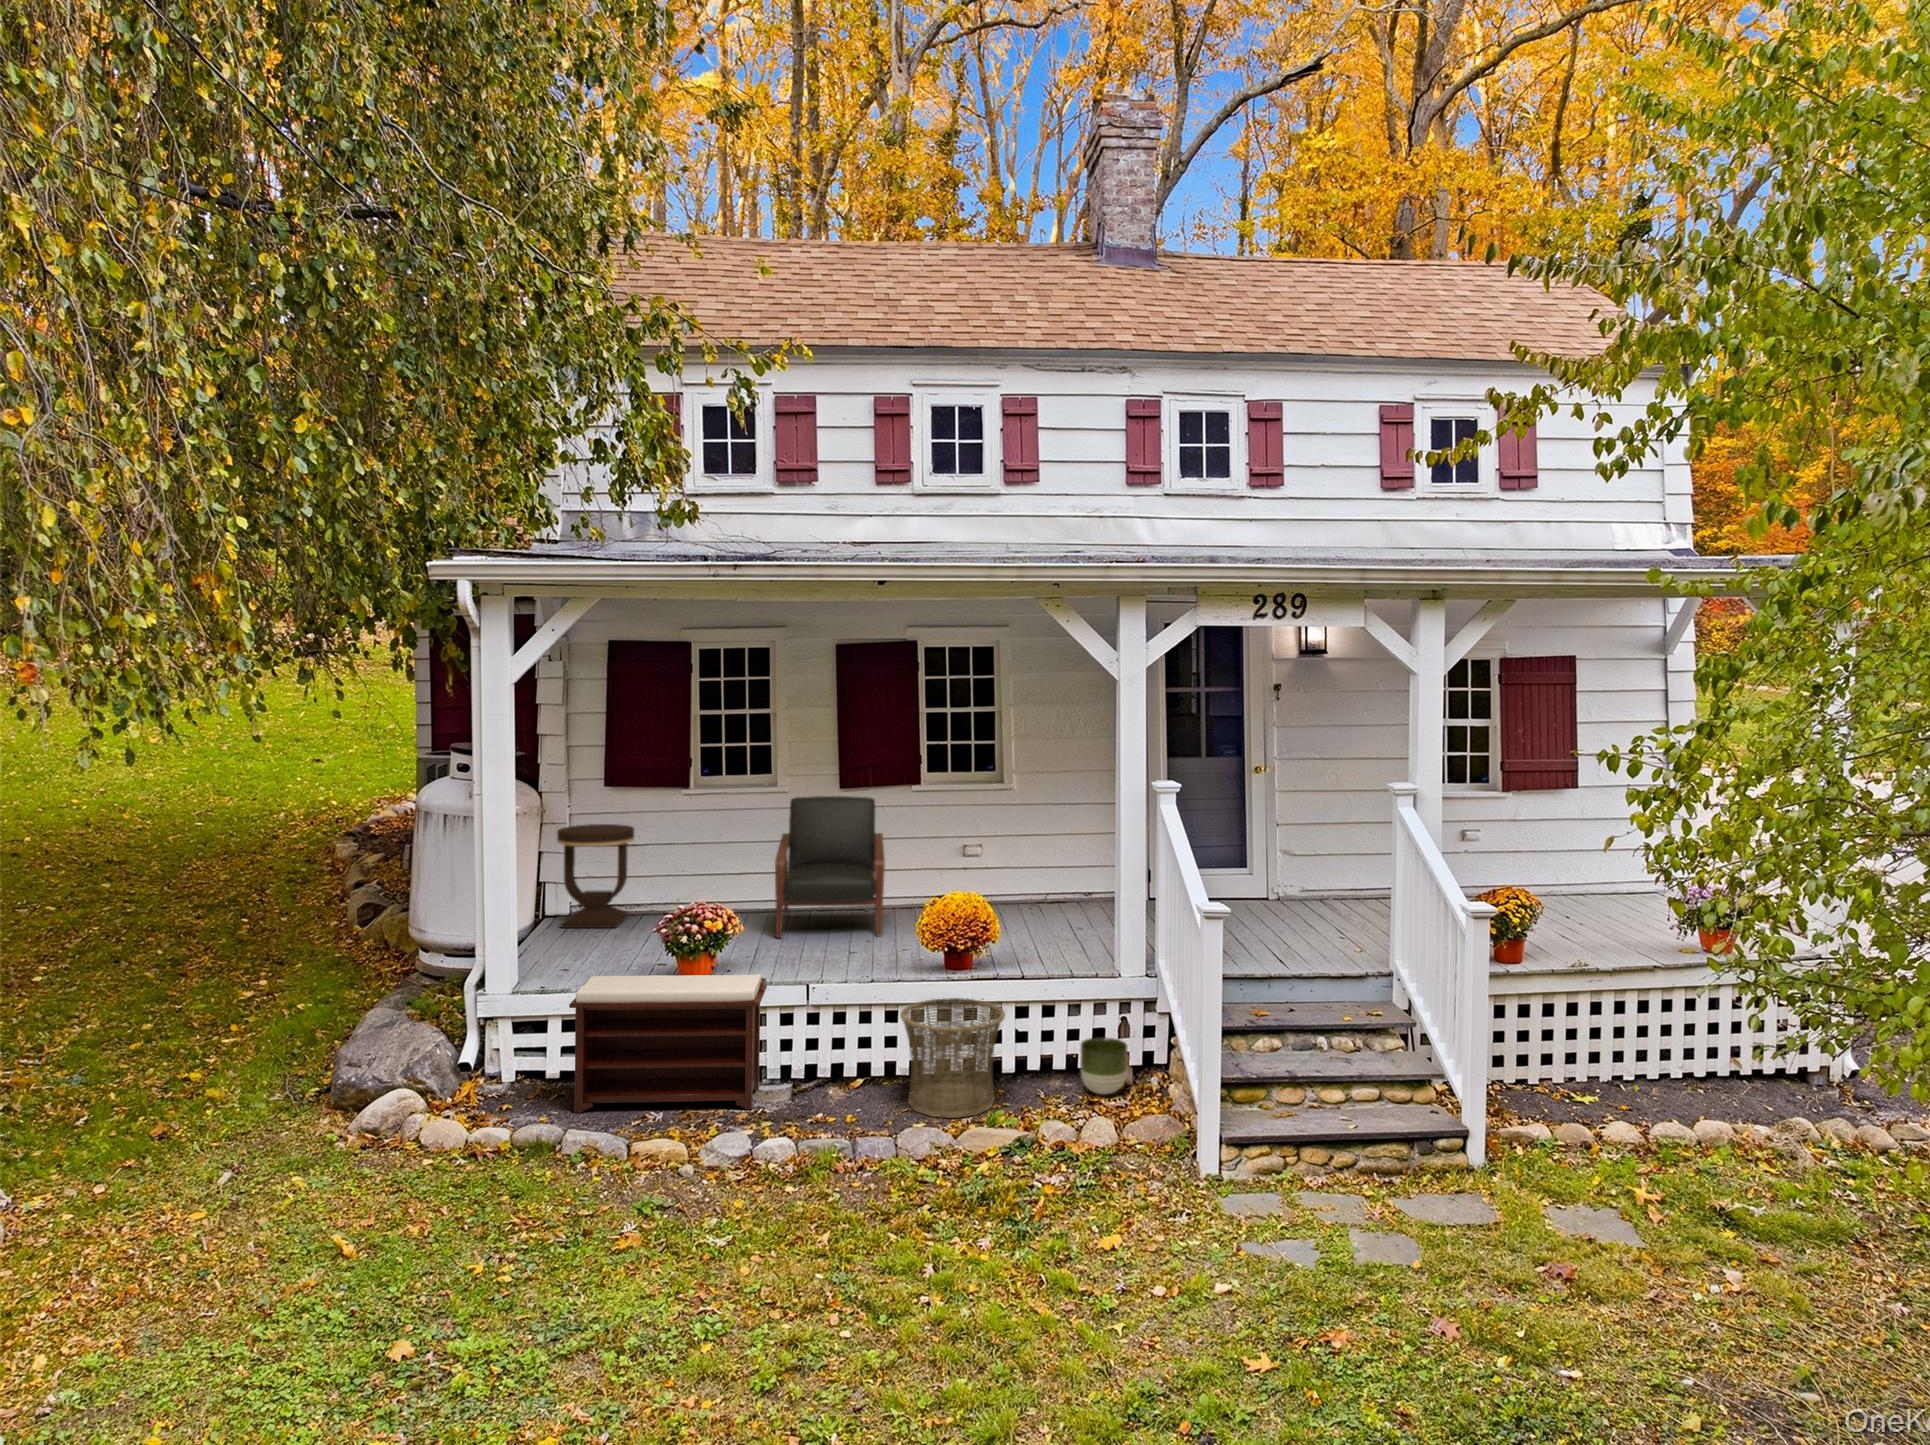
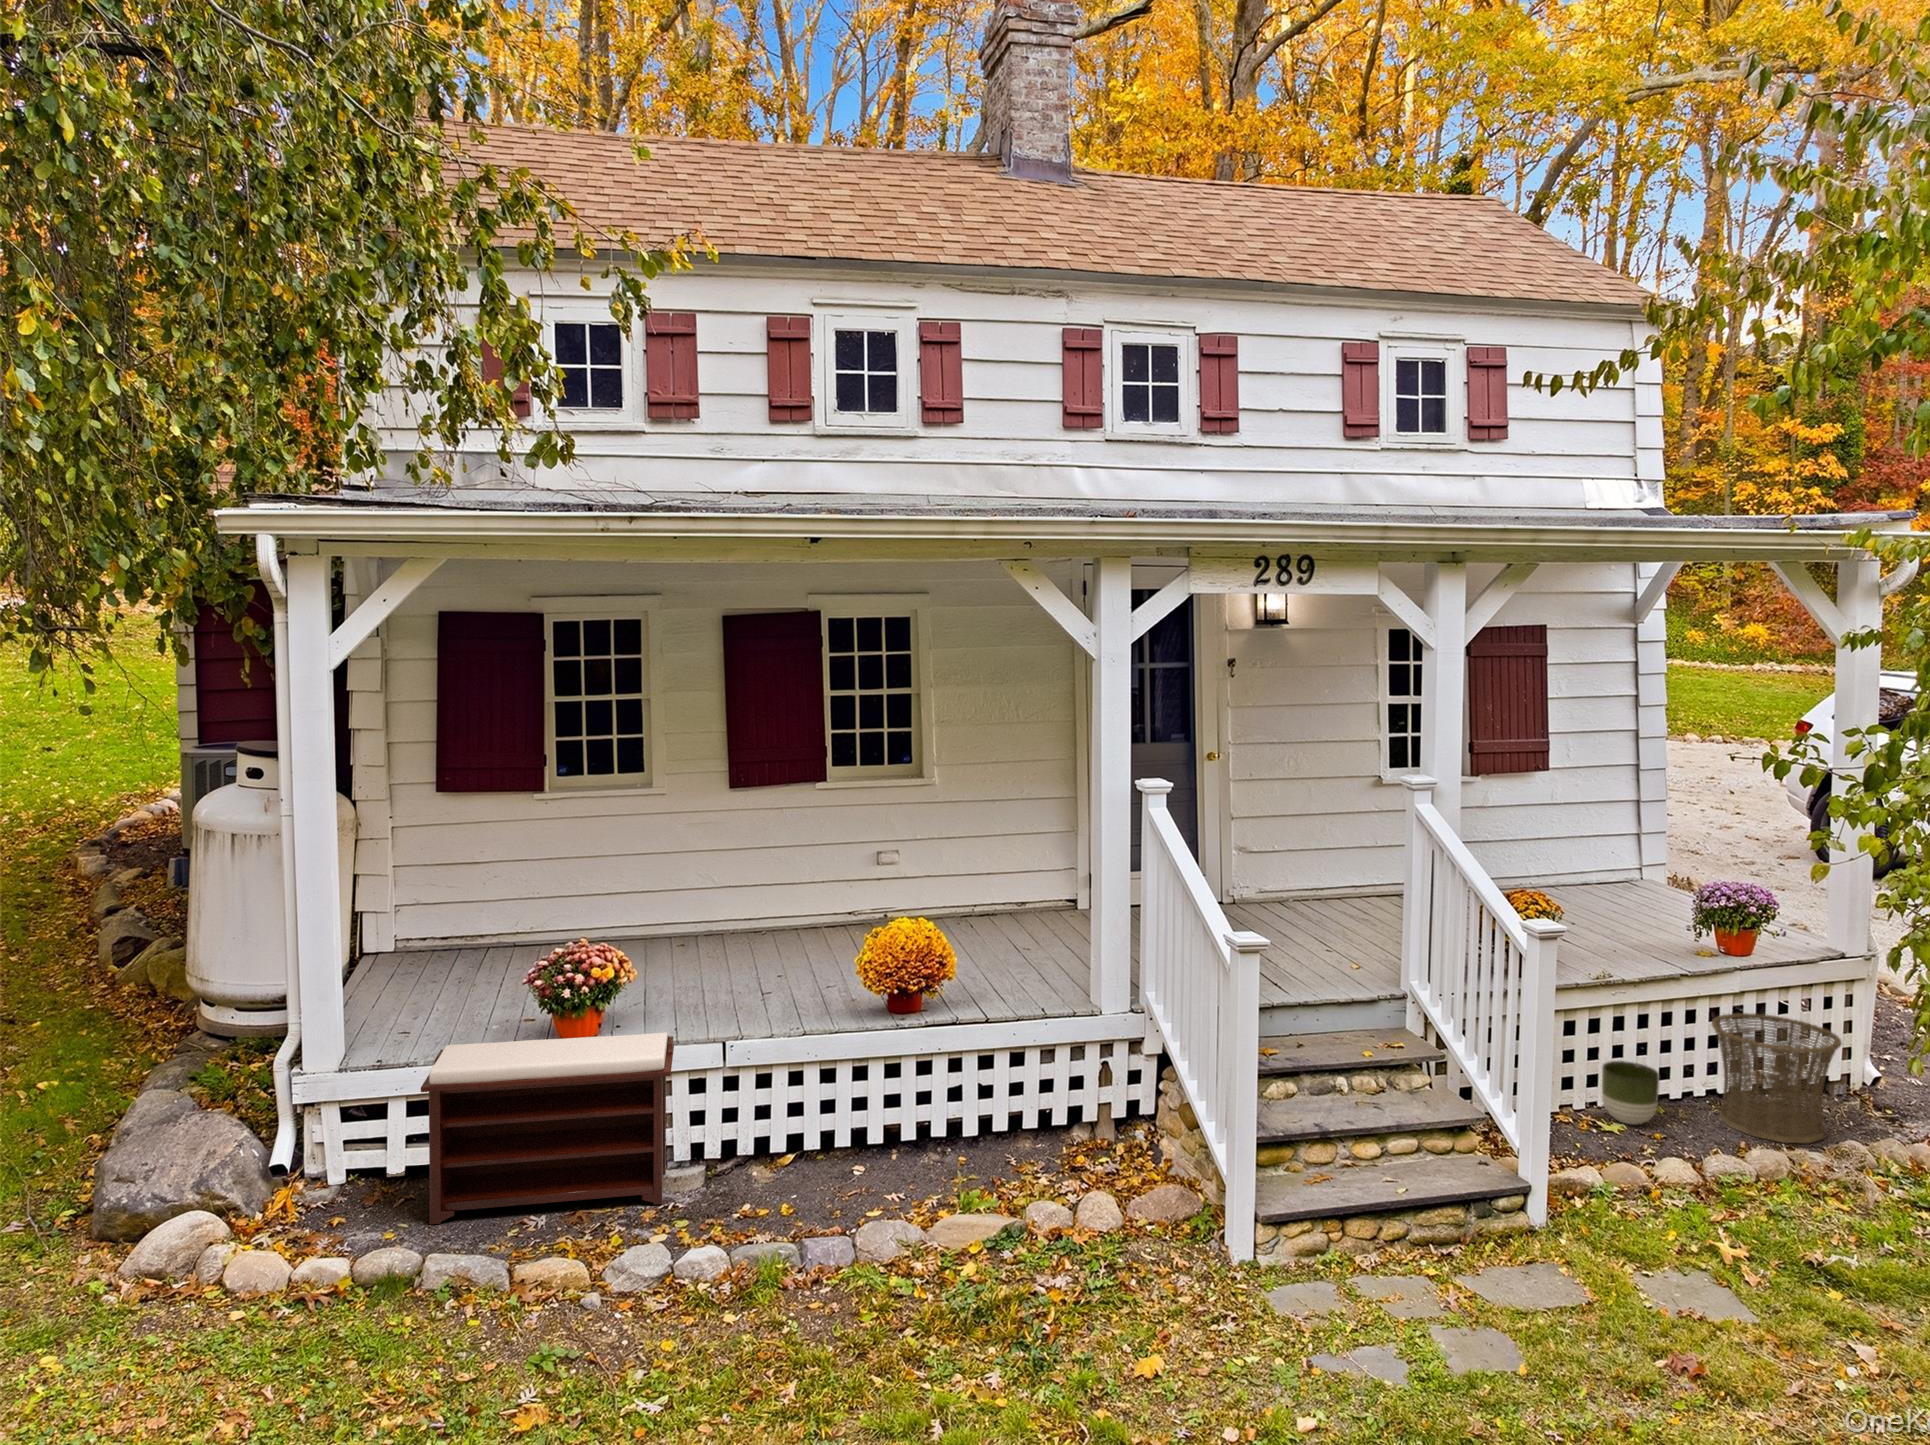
chair: present [775,796,885,938] -> none [667,799,801,975]
side table: present [557,824,634,928] -> none [382,839,482,971]
basket: present [900,998,1005,1118] -> present [1712,1013,1842,1143]
planter: present [1080,1038,1127,1094] -> present [1602,1061,1659,1124]

